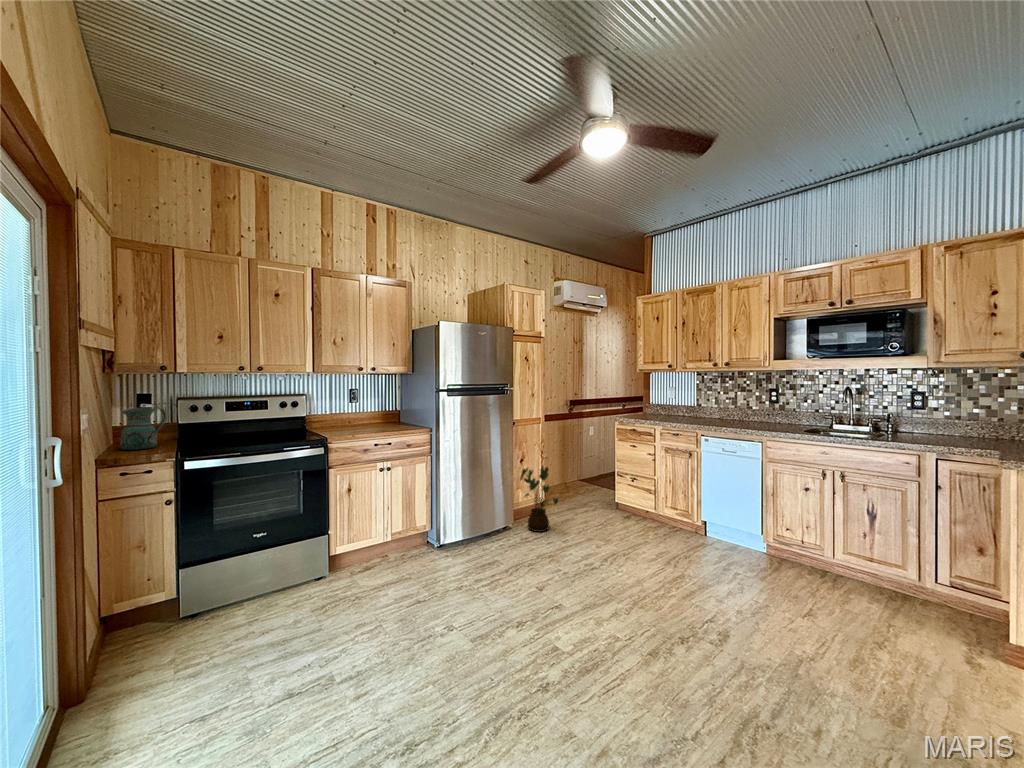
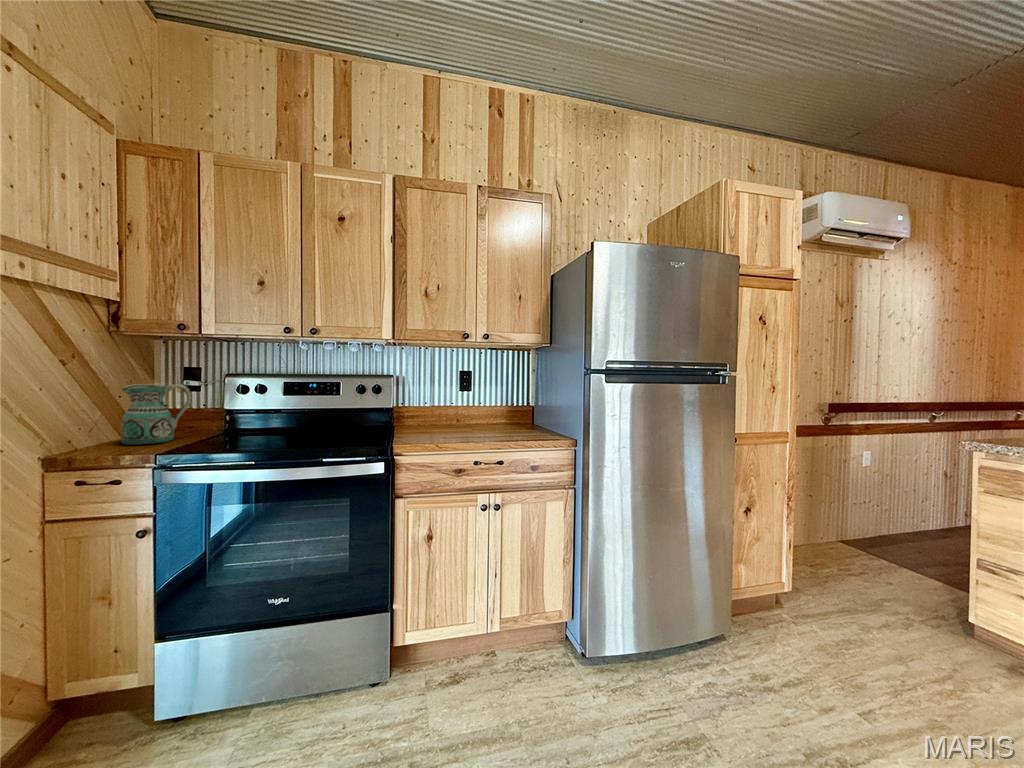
house plant: present [520,466,567,532] -> none [744,524,865,666]

